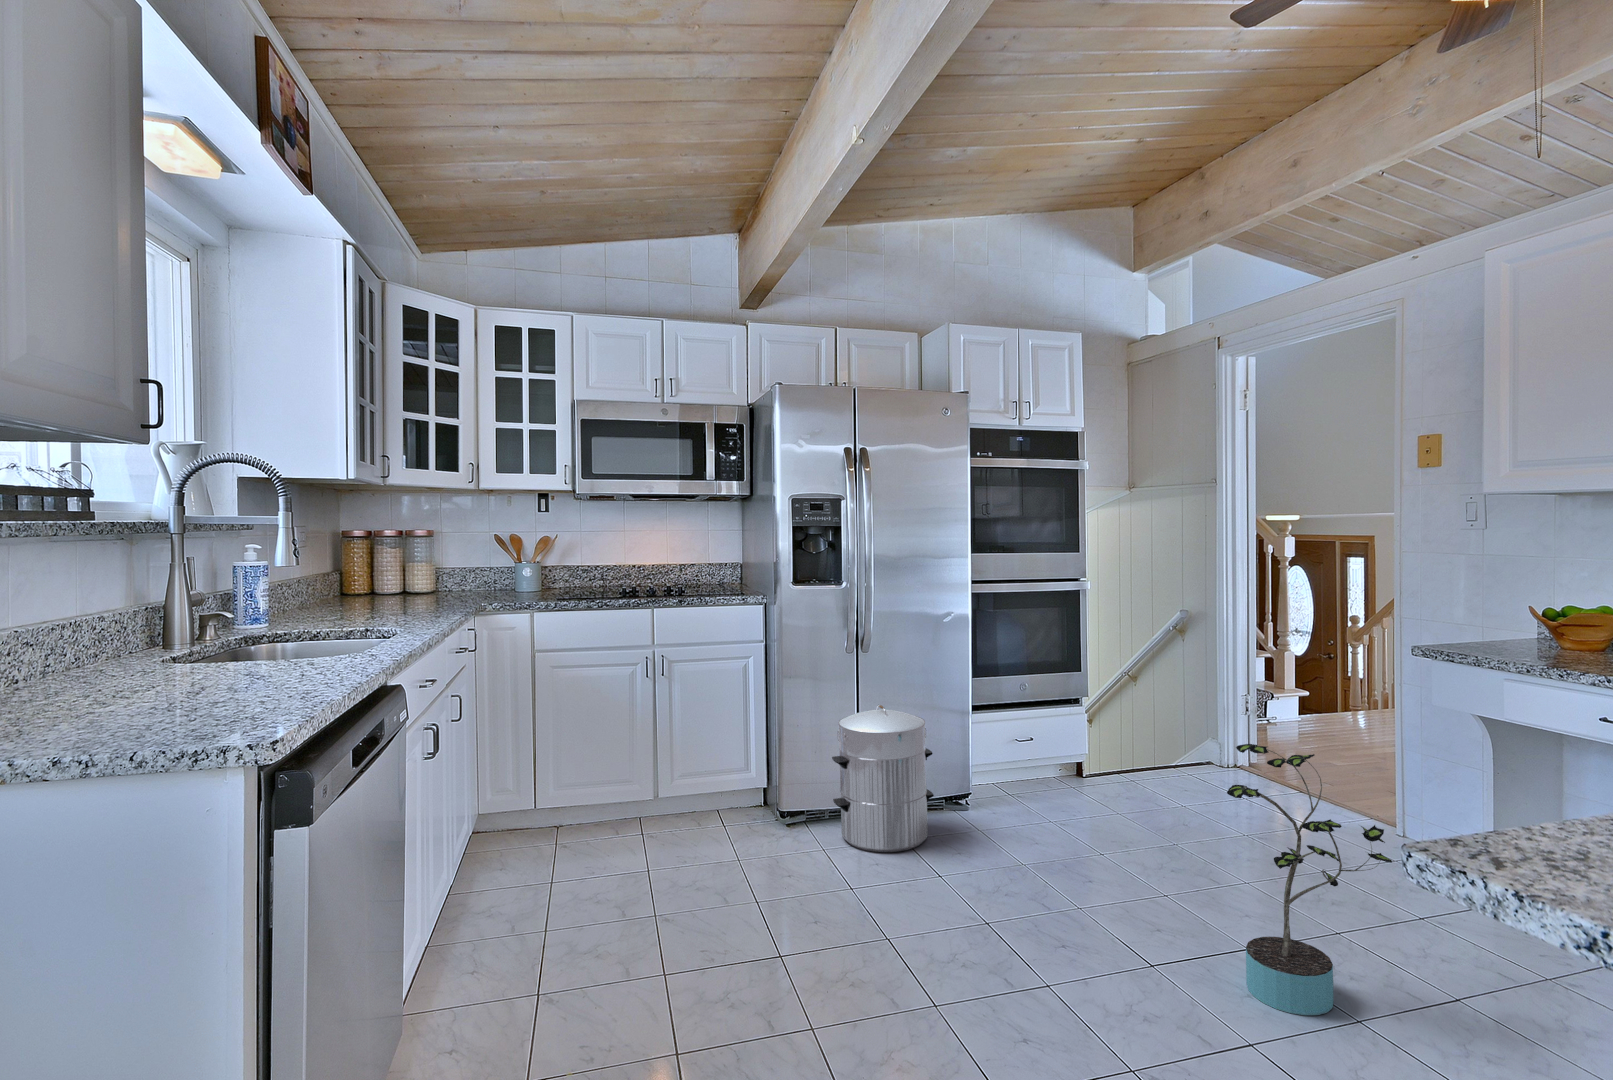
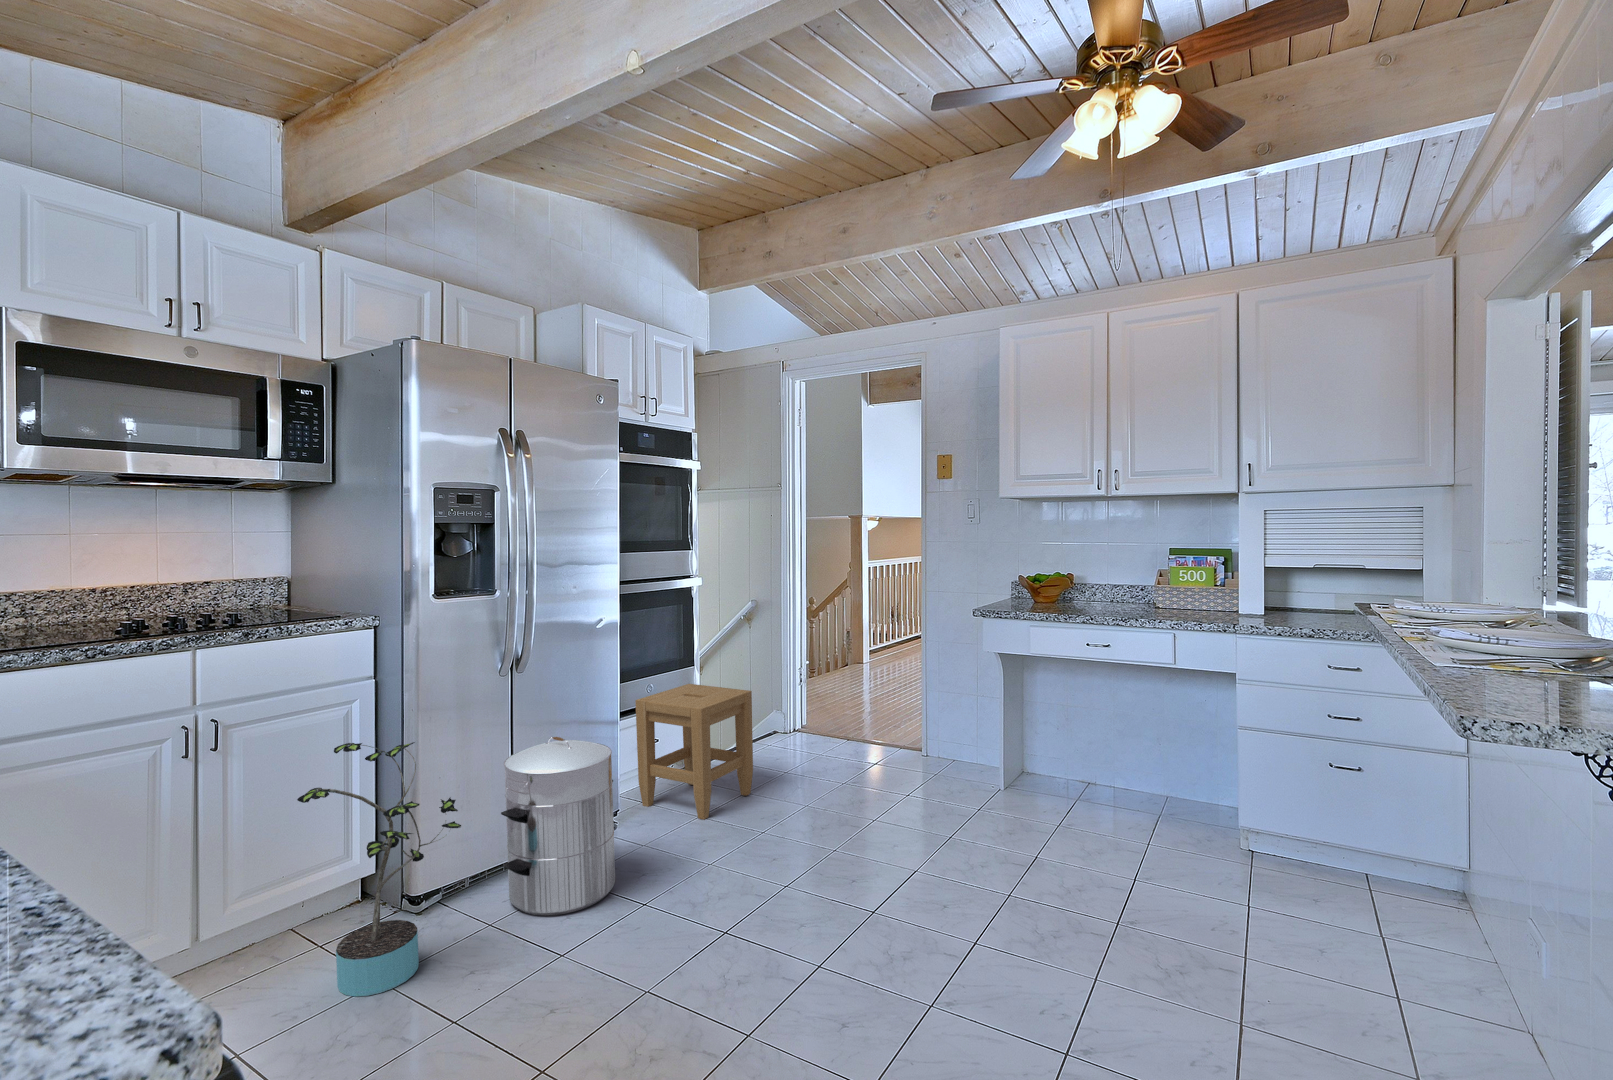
stool: none [1000,685,1120,818] -> present [635,684,753,819]
potted plant: present [1227,744,1392,1015] -> present [297,742,461,997]

